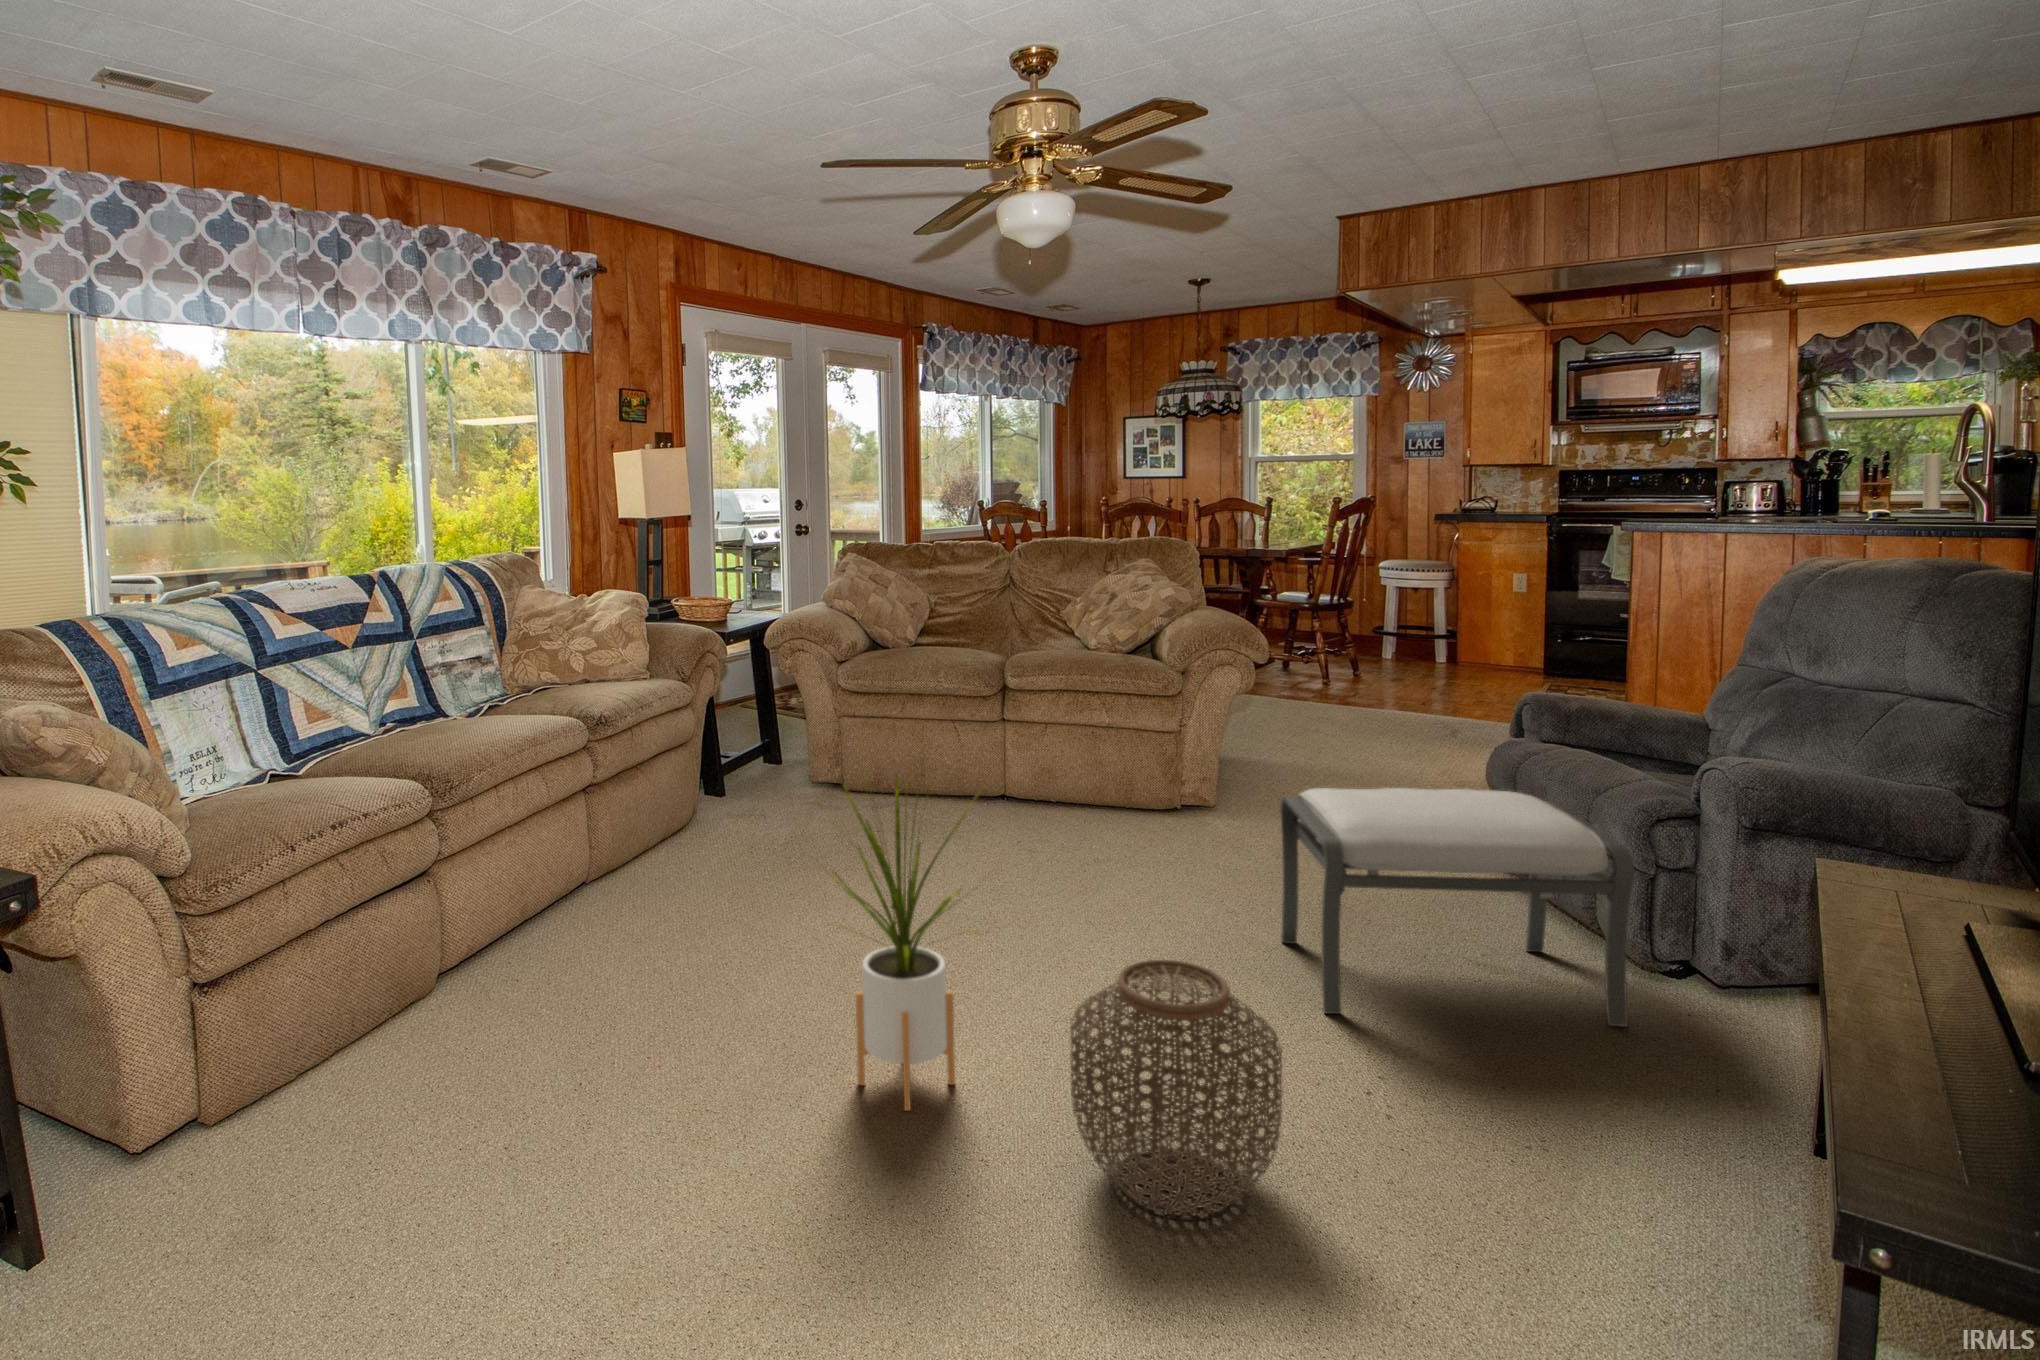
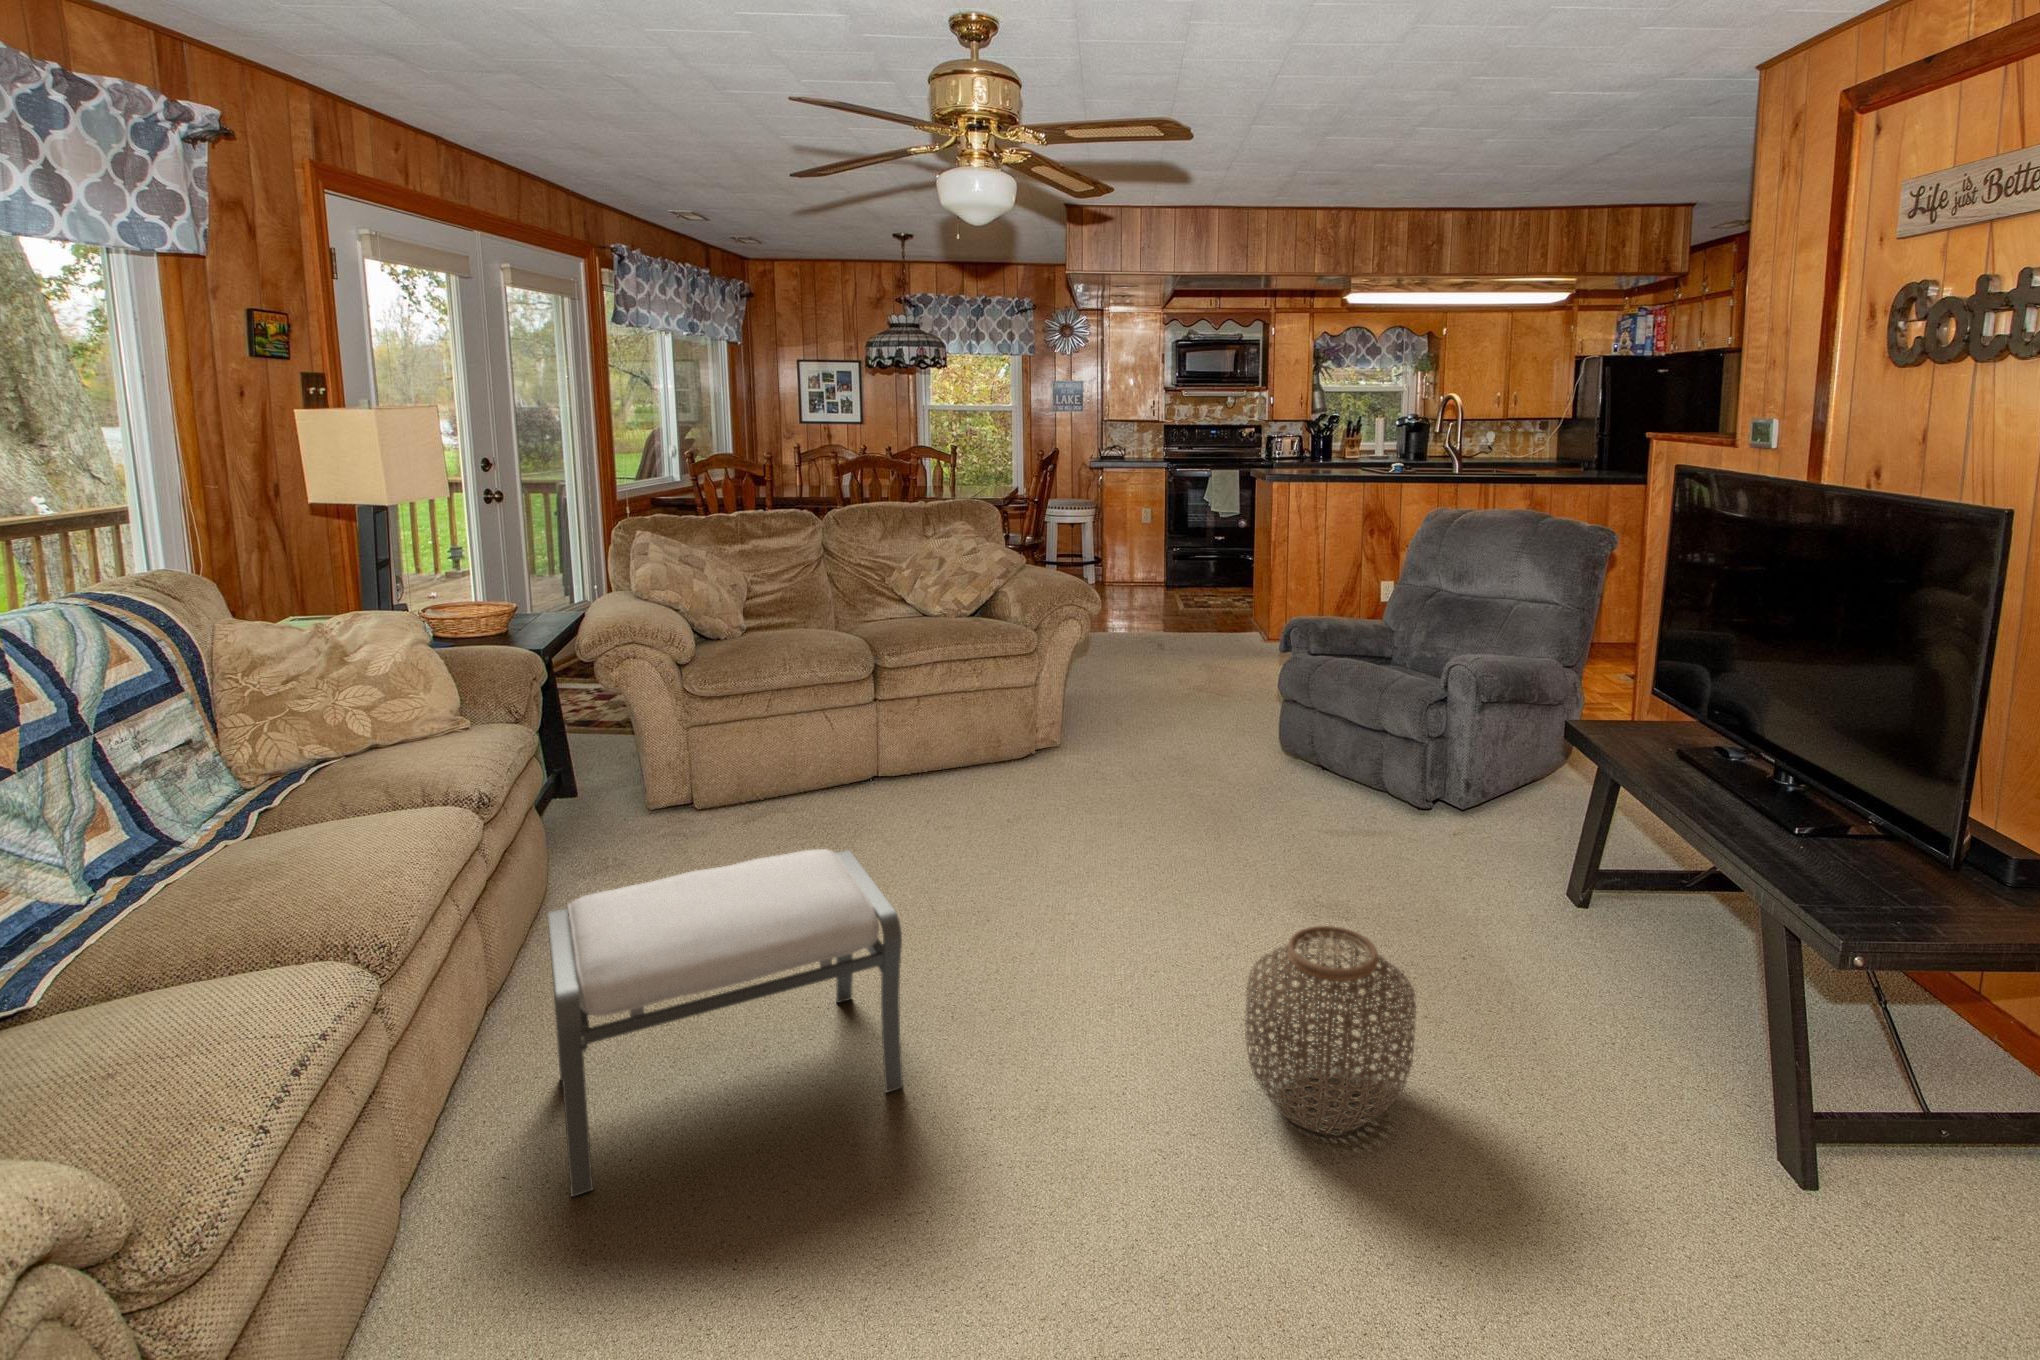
house plant: present [821,772,988,1111] -> none [979,791,1155,1135]
ottoman: present [1280,788,1635,1027] -> present [548,849,903,1197]

